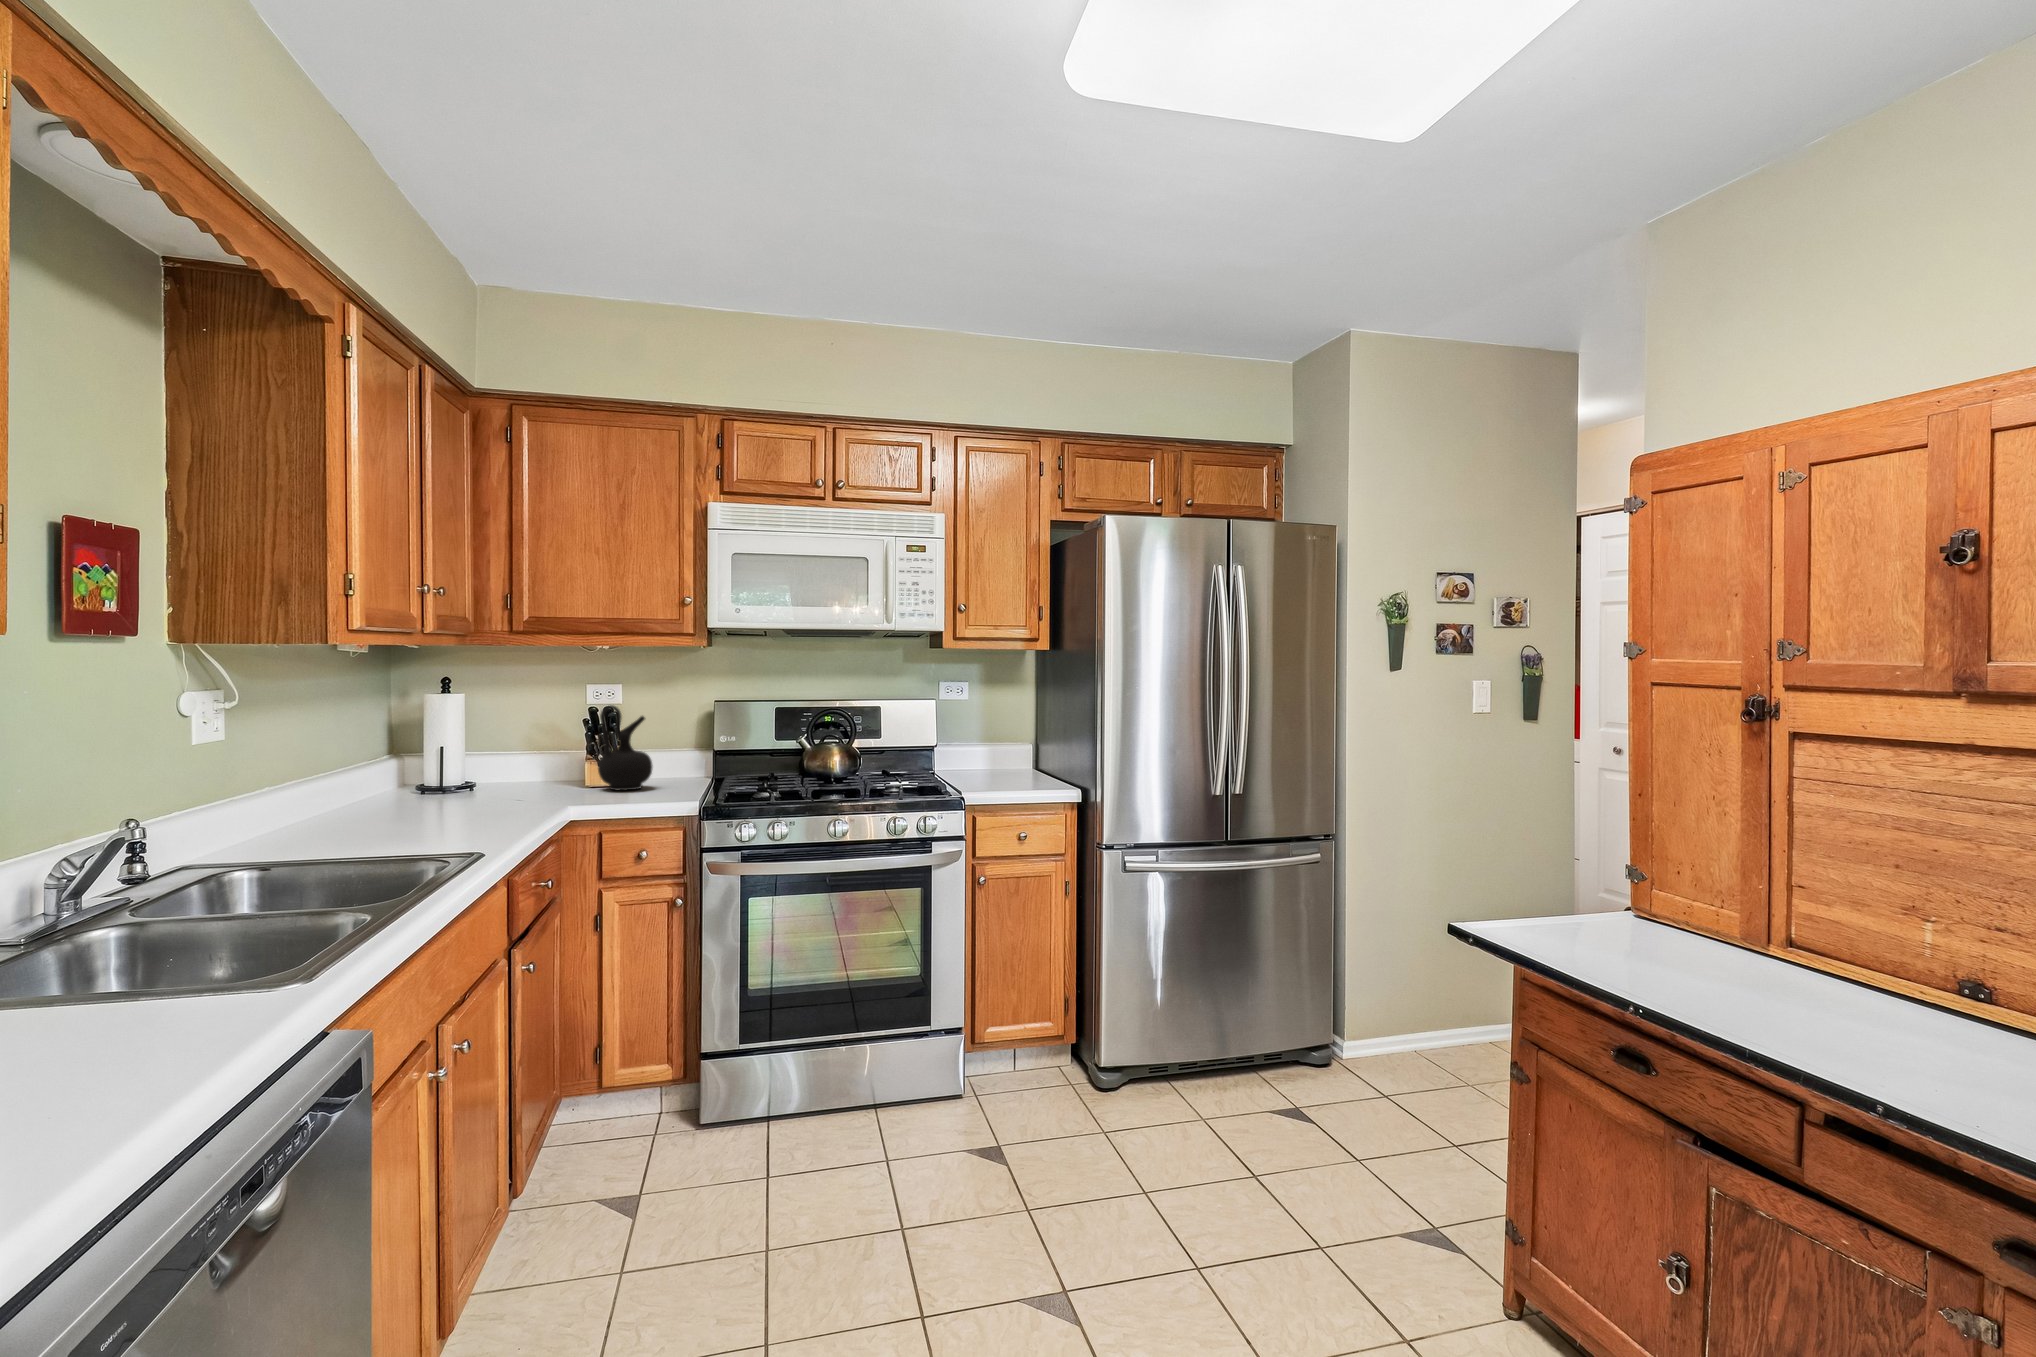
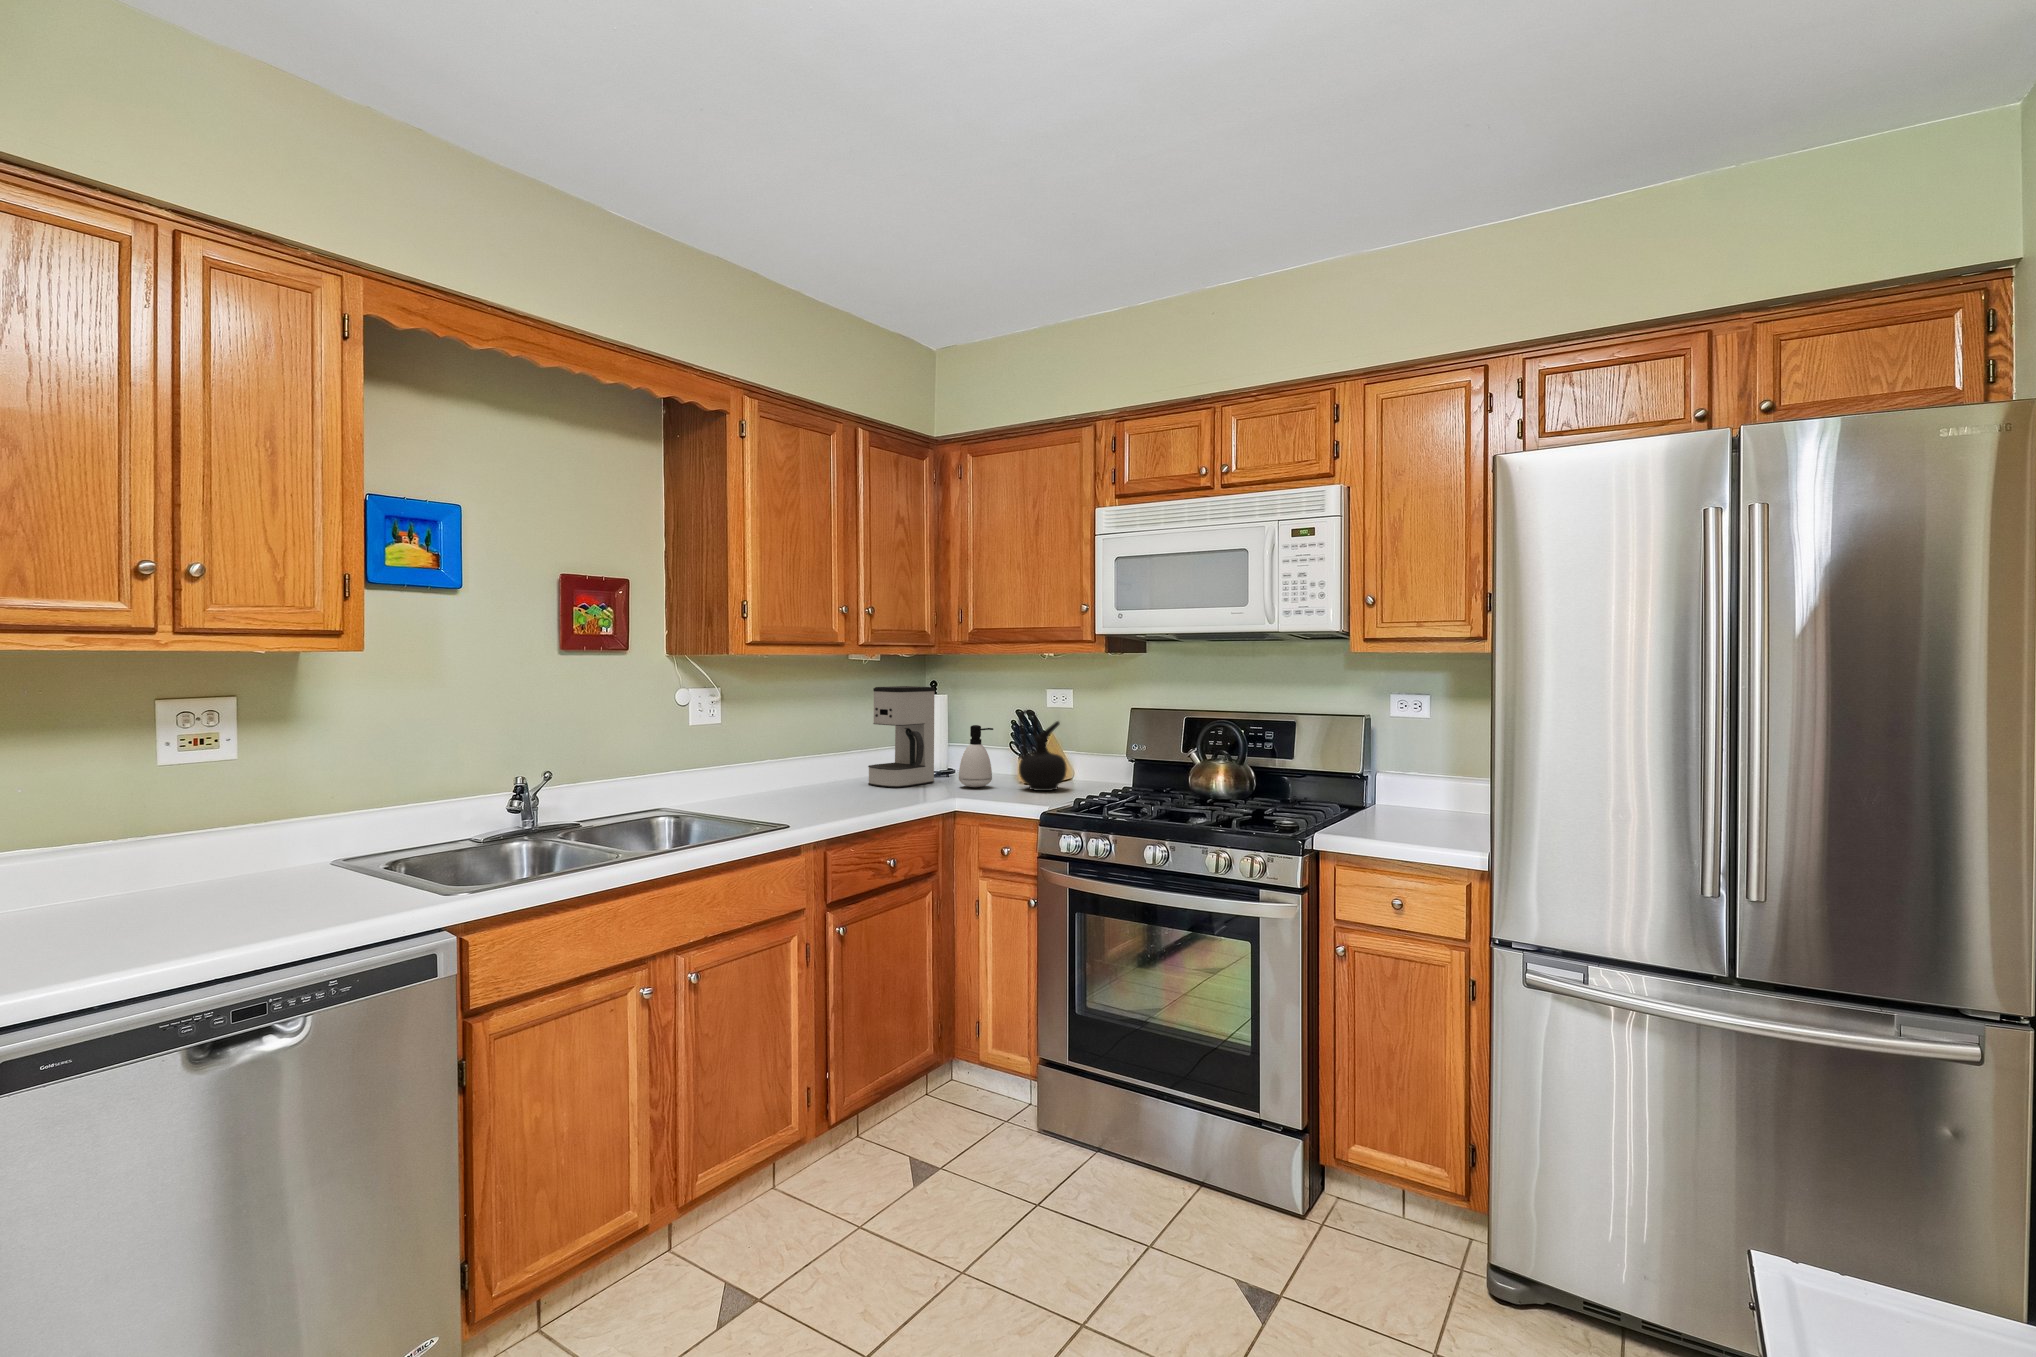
coffee maker: none [399,683,483,806] -> present [868,686,935,788]
soap dispenser: none [526,725,568,795] -> present [959,725,993,787]

